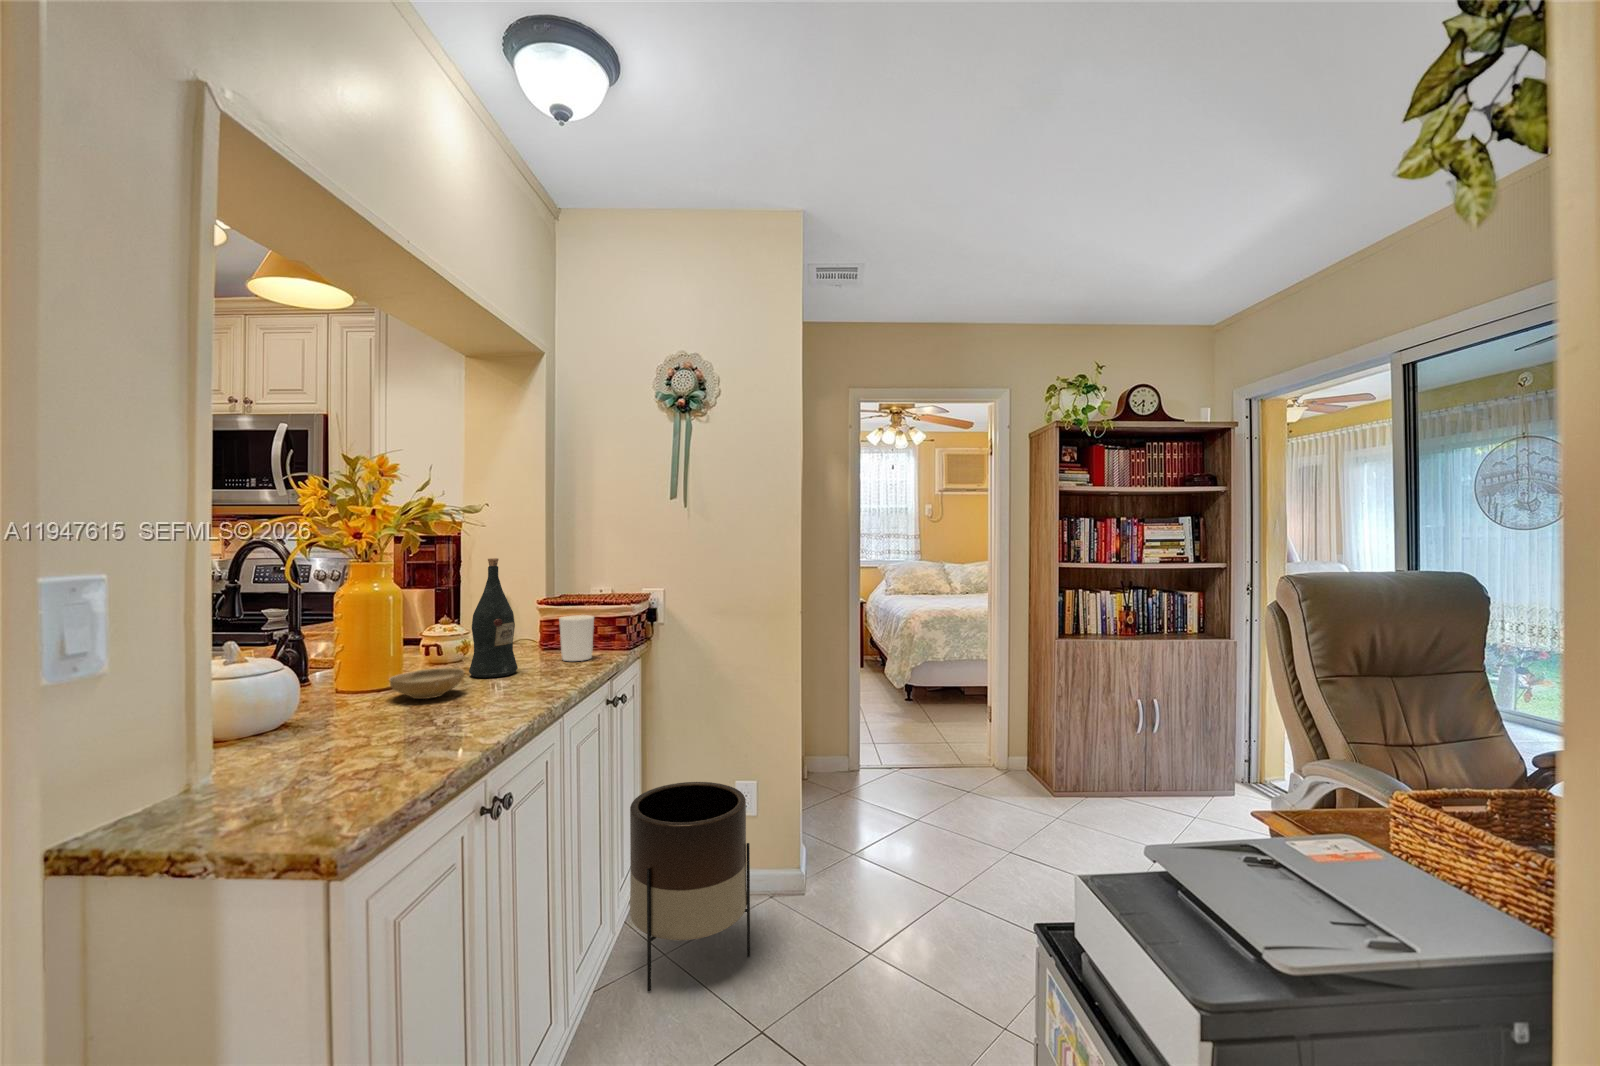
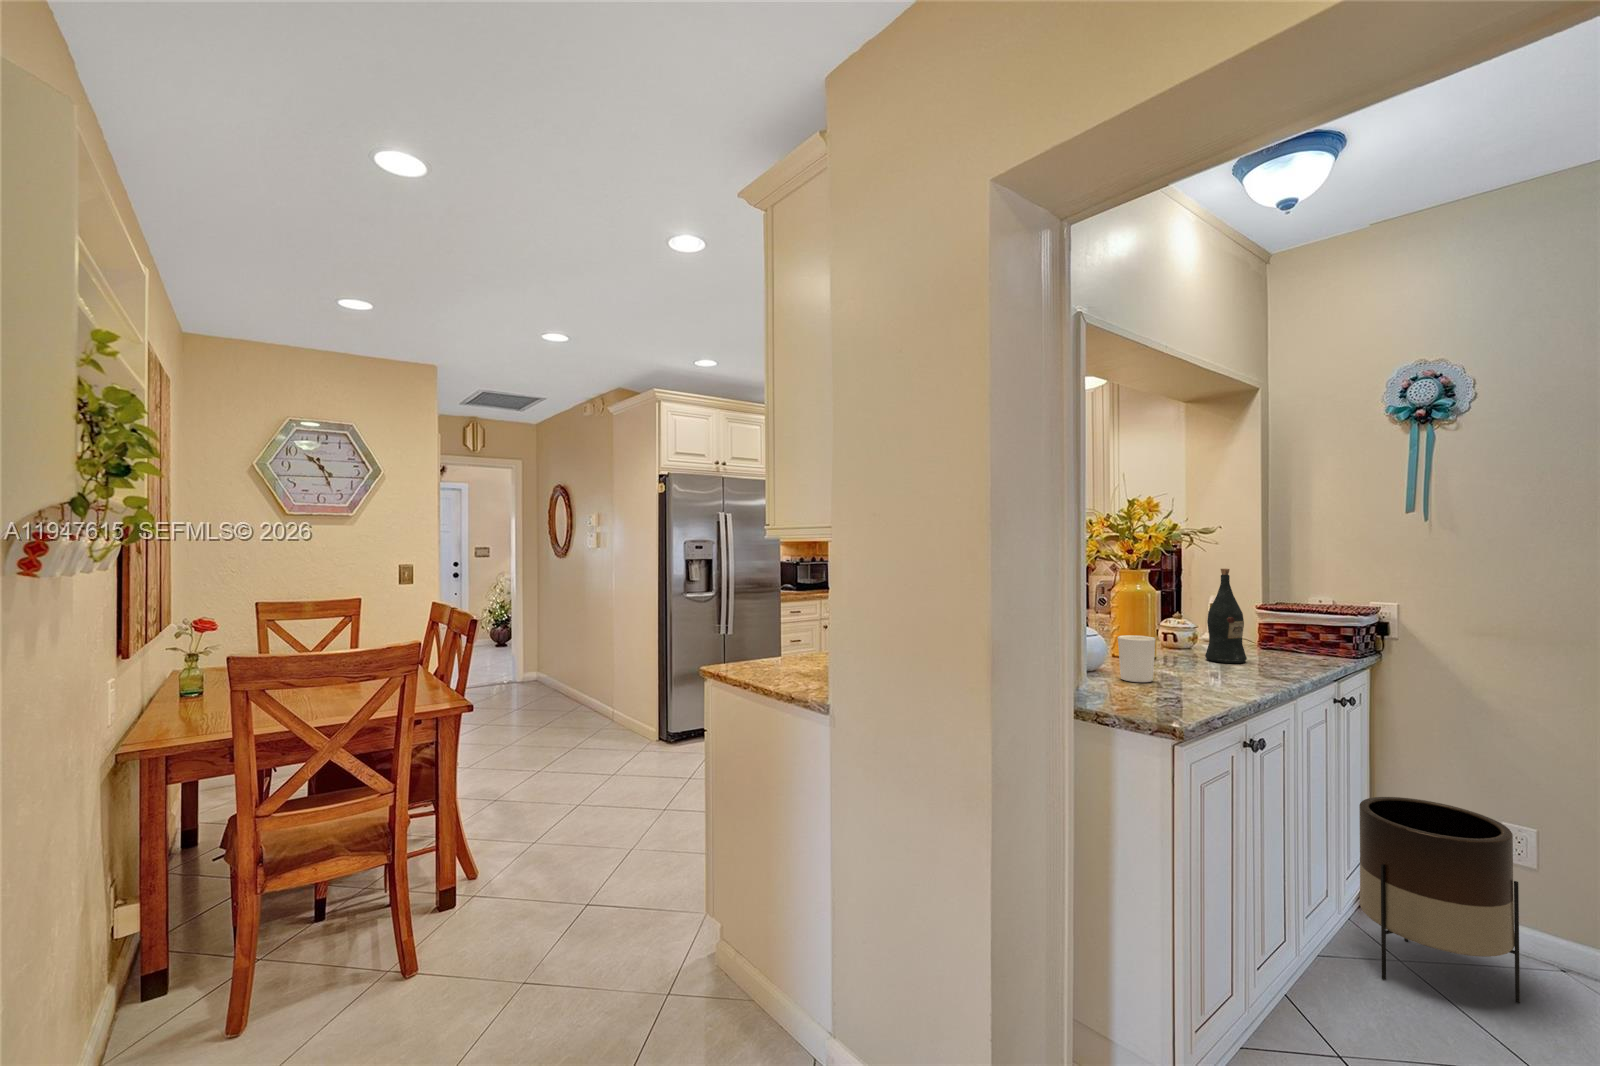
candle holder: present [559,615,594,661] -> present [1118,635,1156,682]
ceramic bowl: present [389,668,464,699] -> none [1153,649,1208,670]

